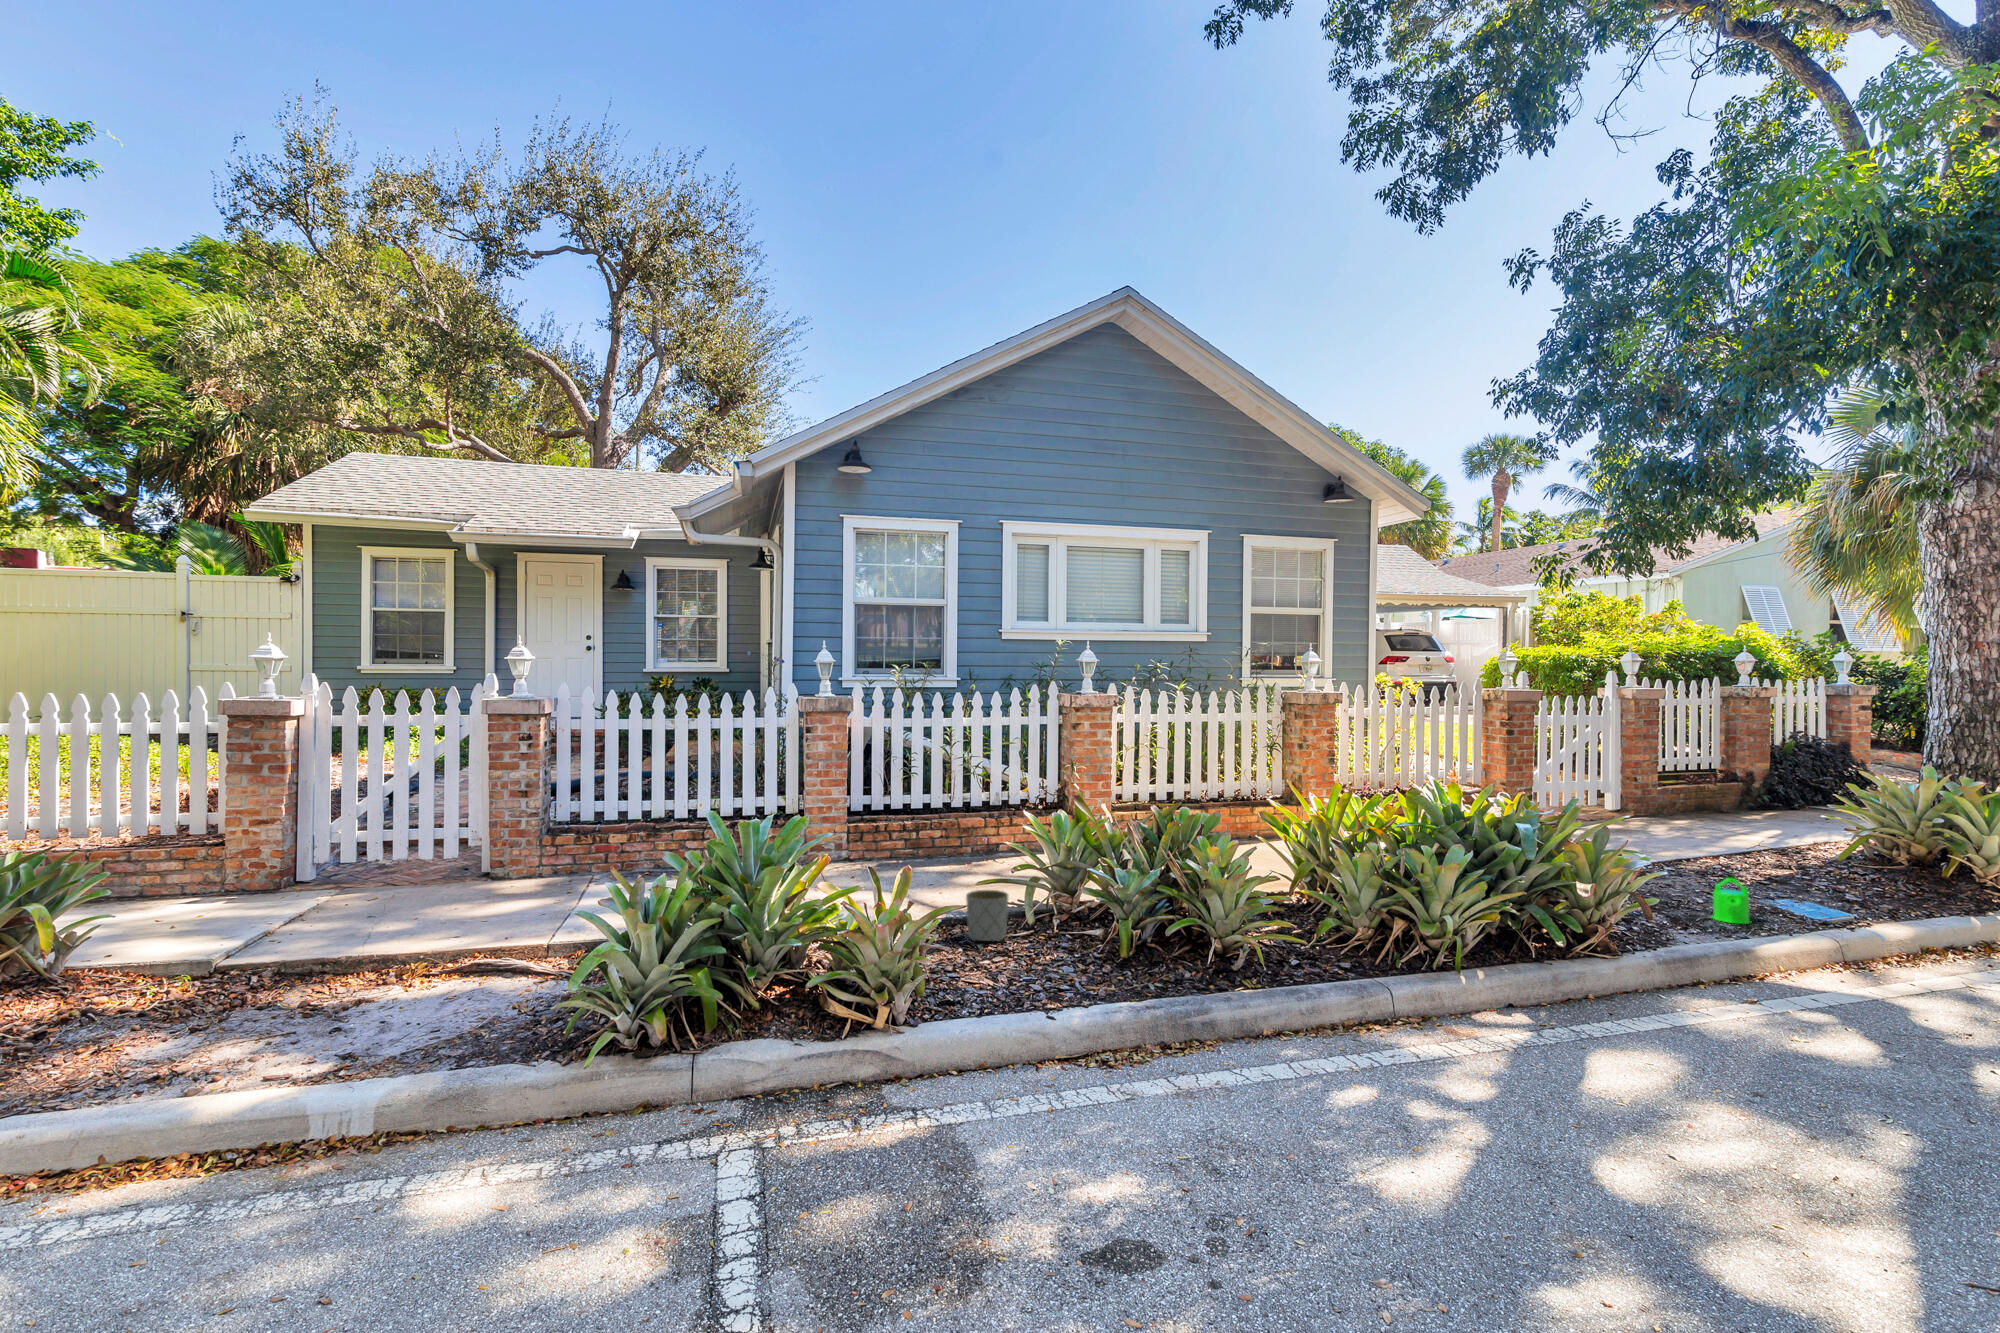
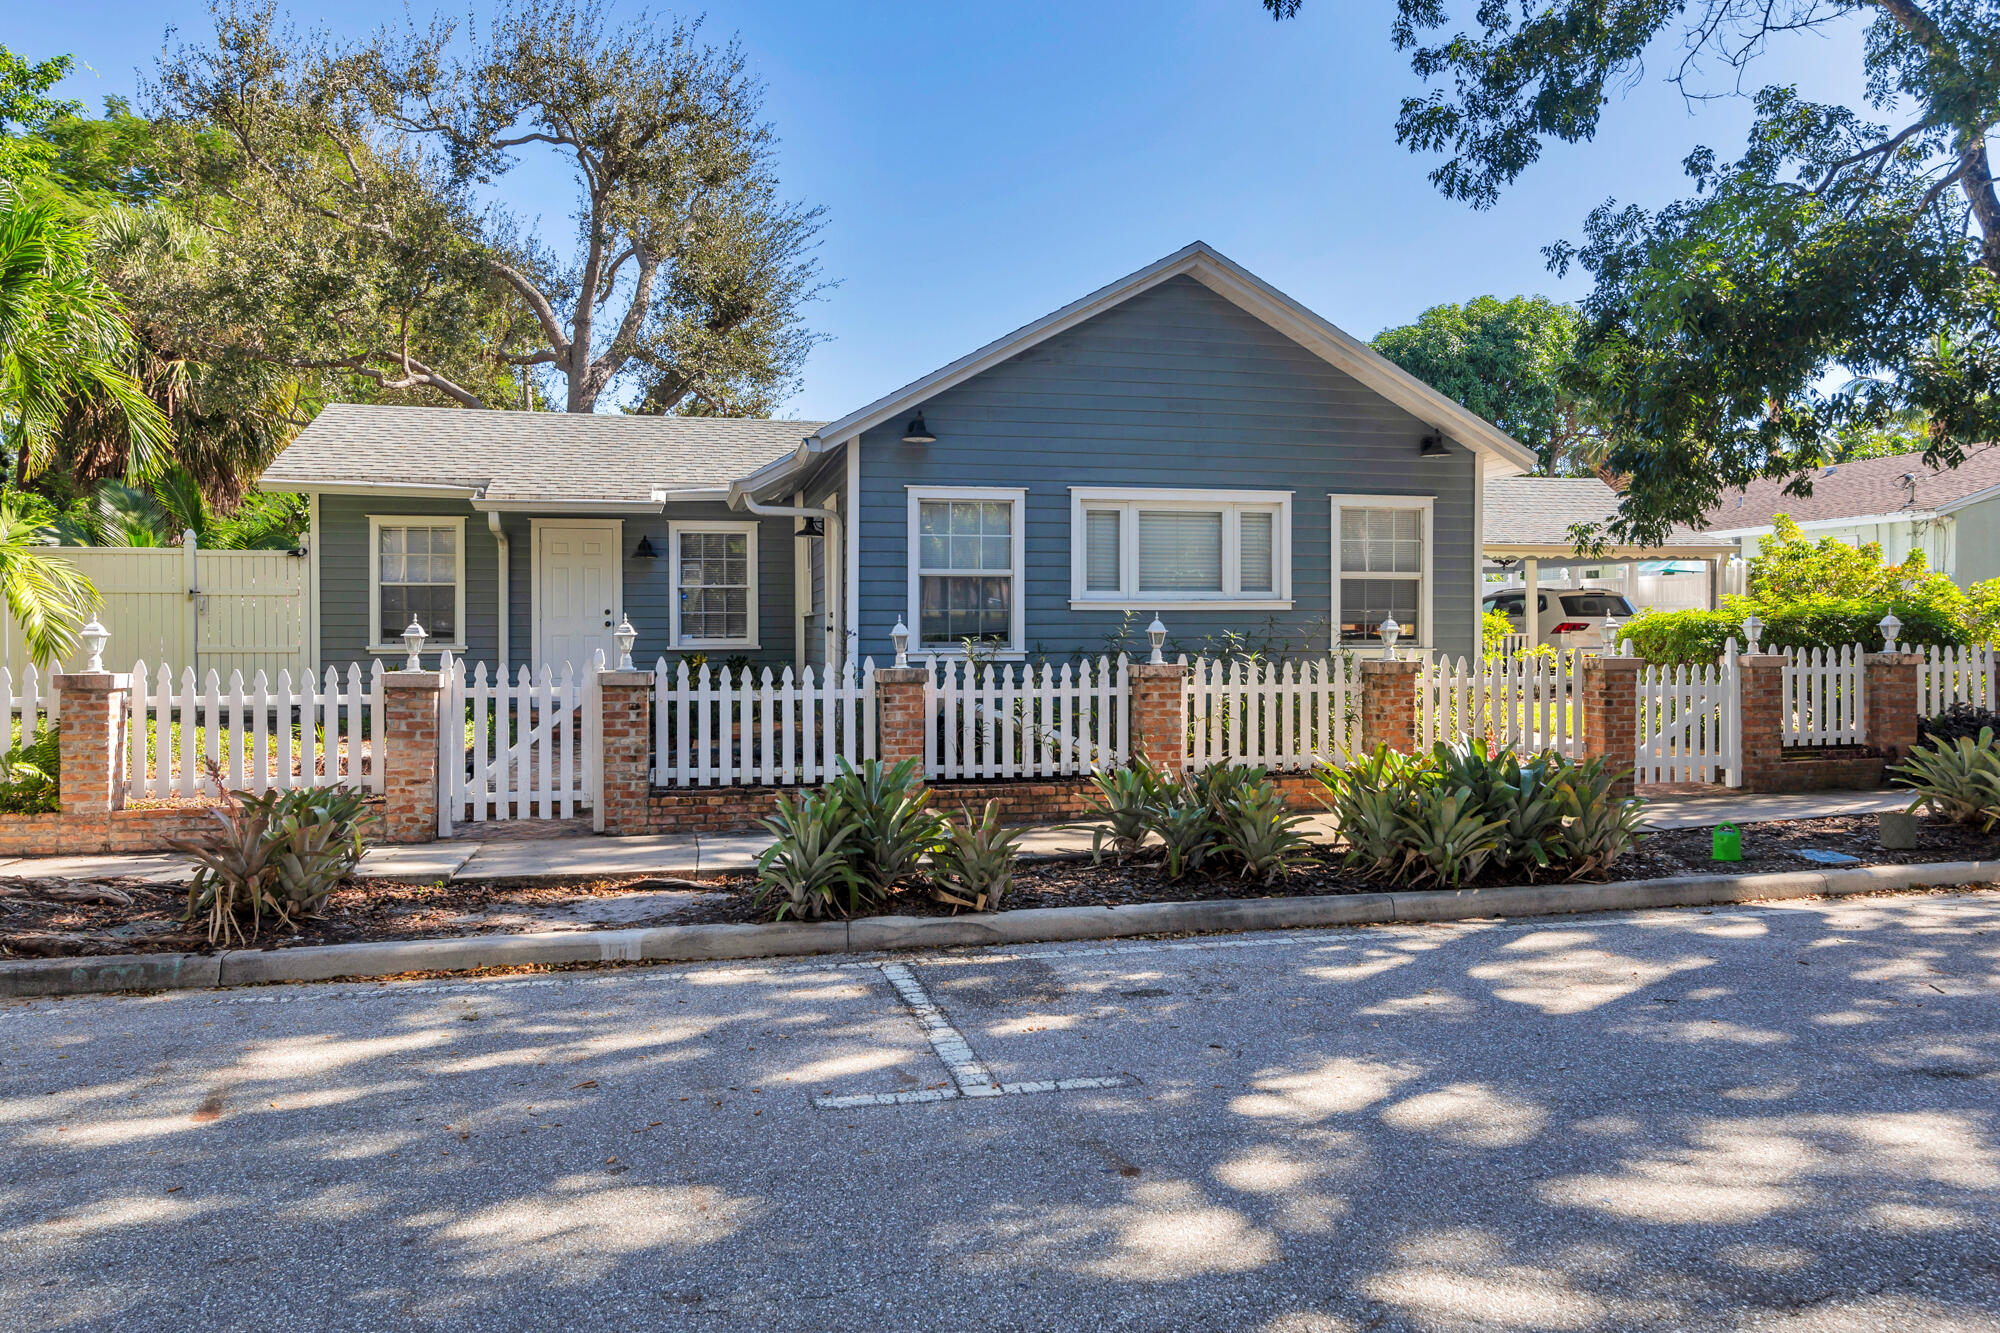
planter: present [966,890,1008,942] -> present [1878,812,1918,849]

